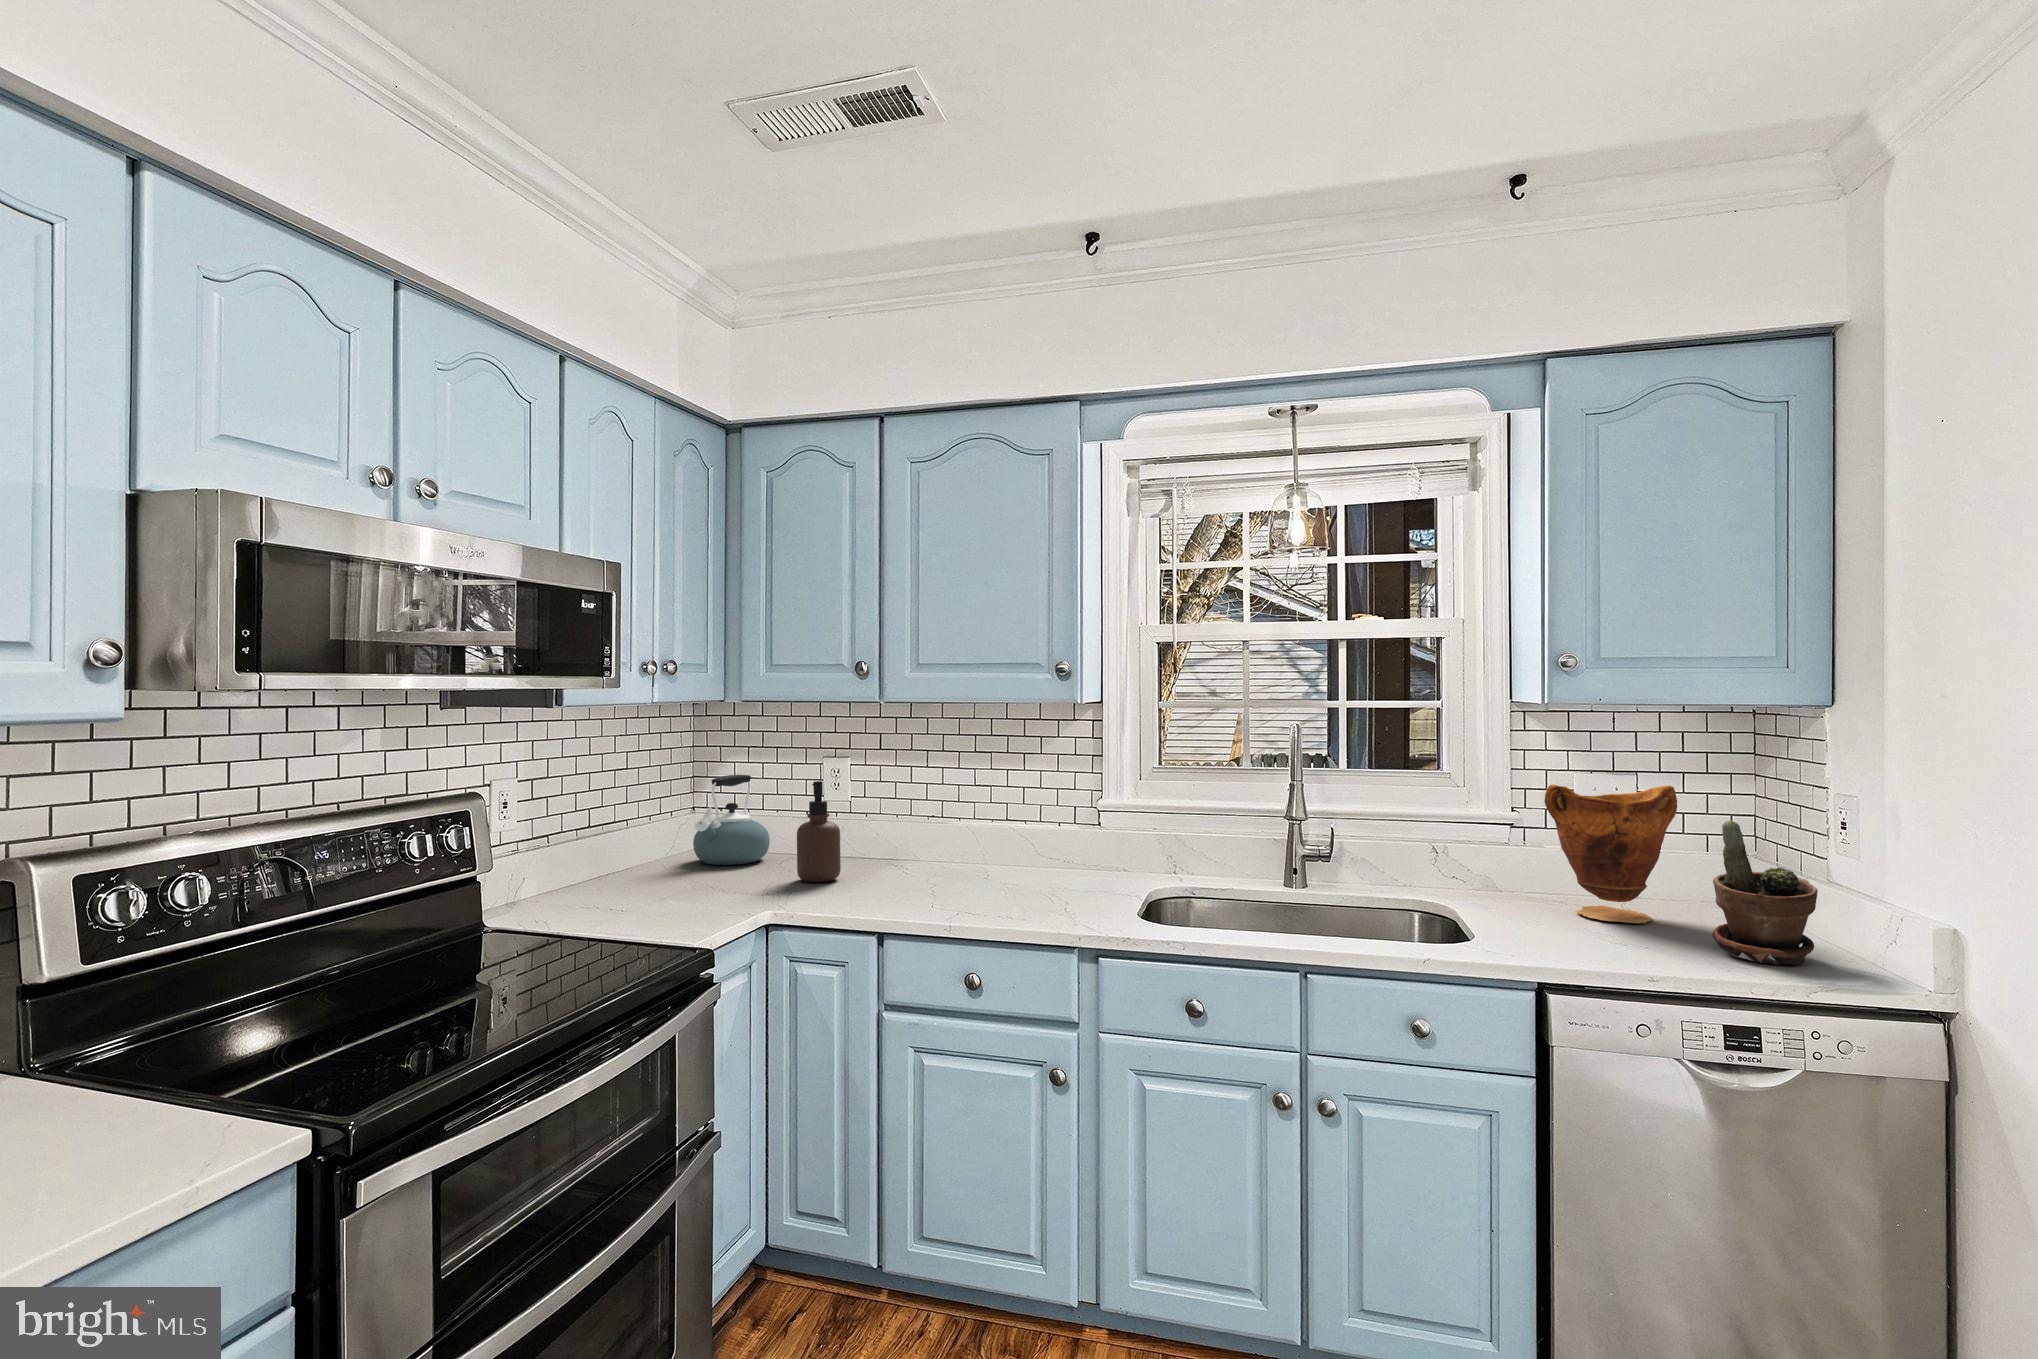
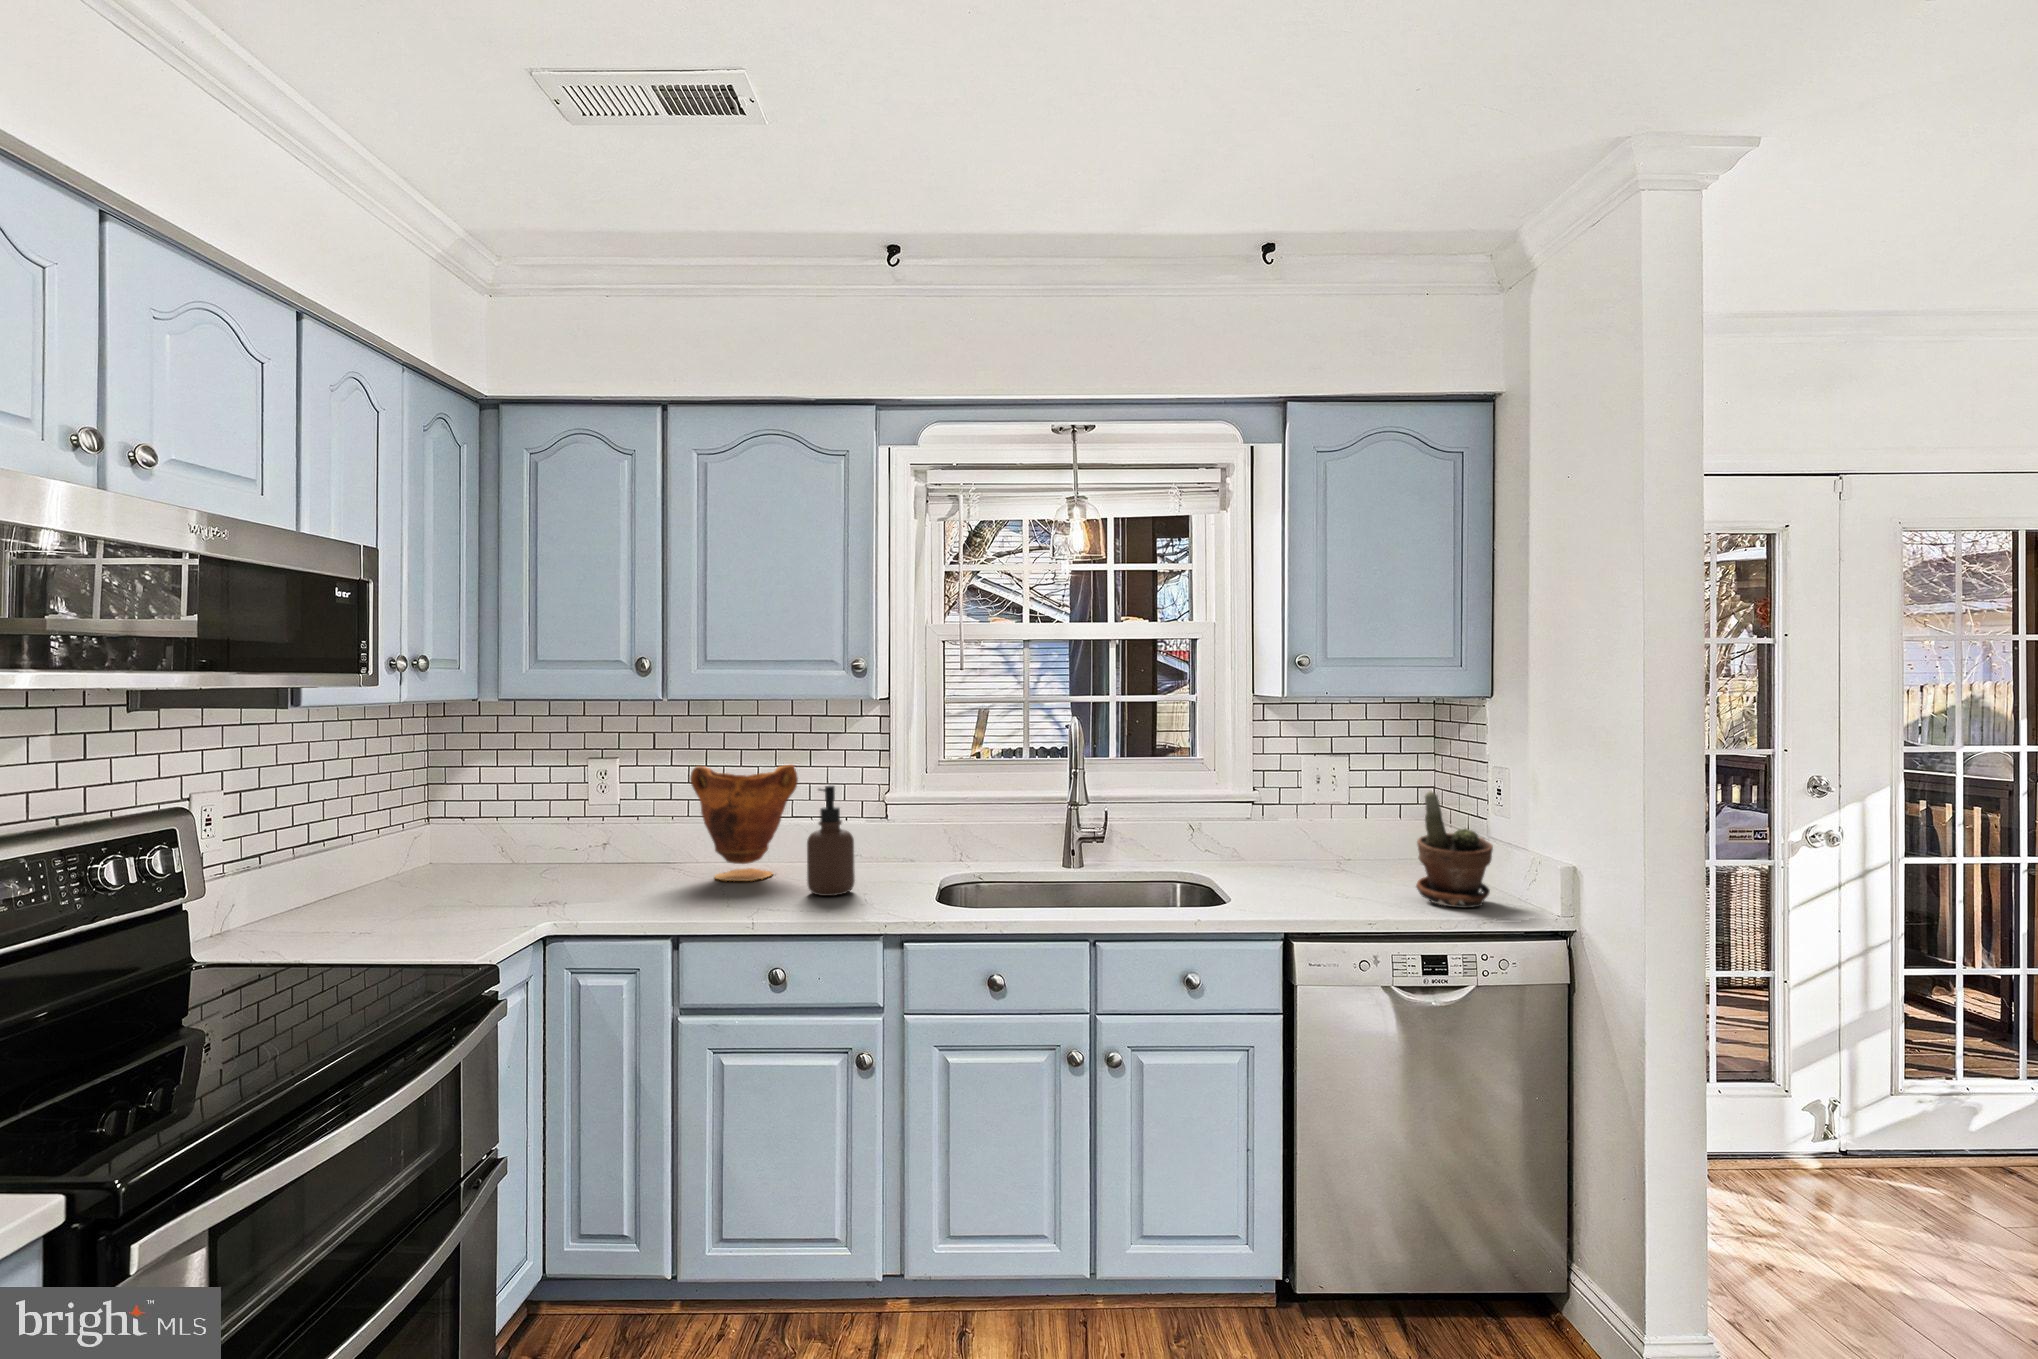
kettle: present [693,775,770,865] -> none [437,778,526,875]
soap dispenser: present [797,781,841,882] -> present [807,785,855,896]
vase: present [1544,785,1677,923] -> present [690,765,798,881]

